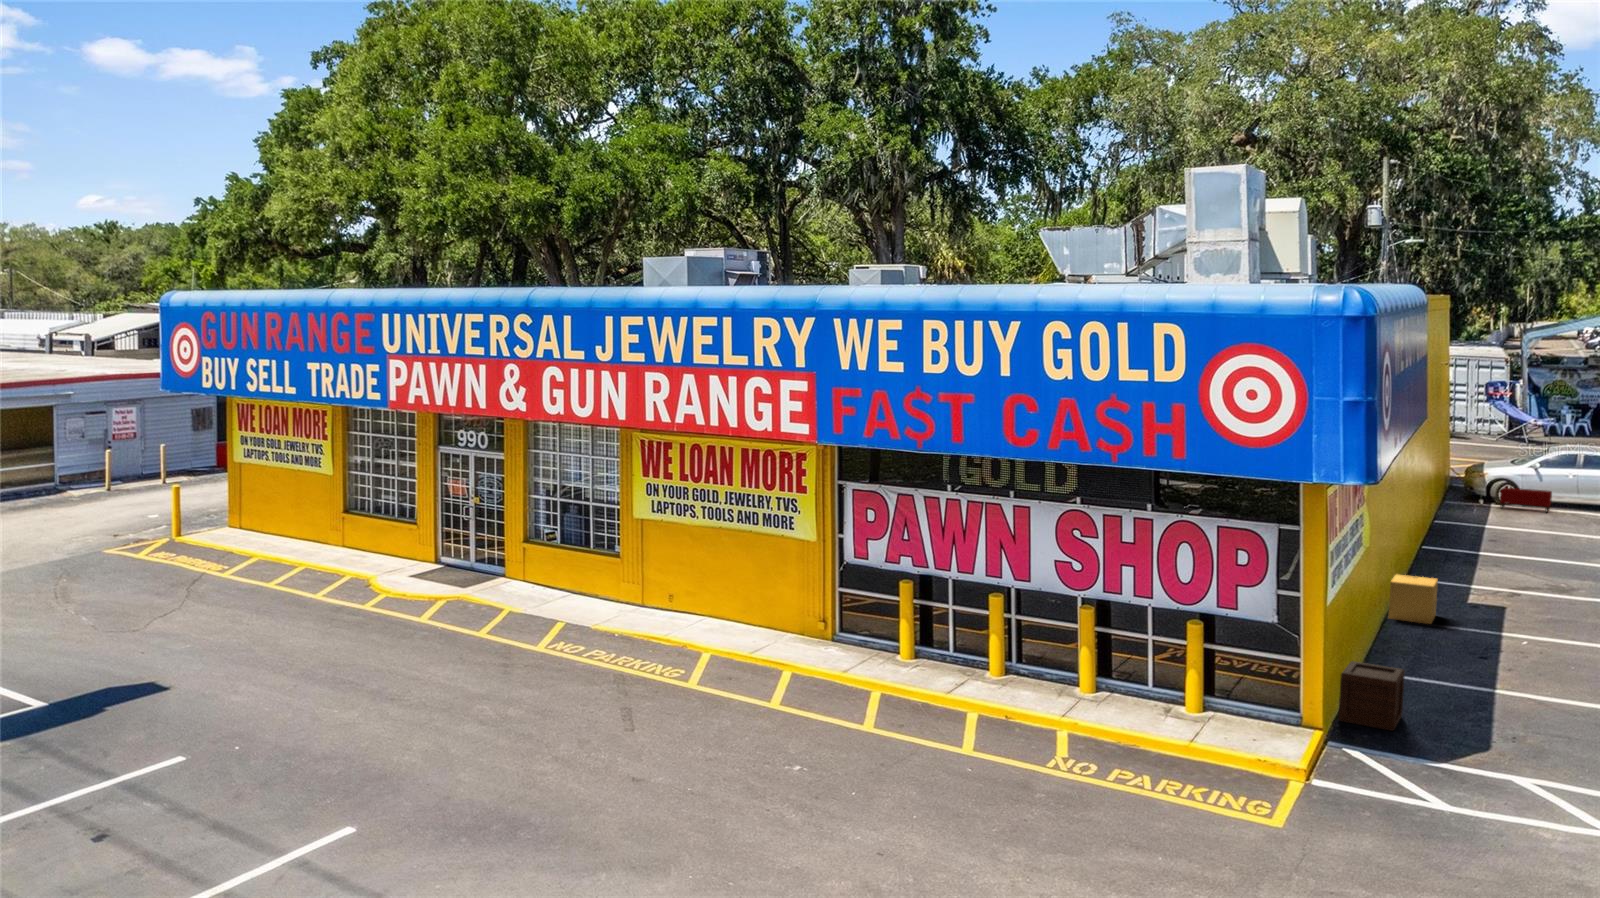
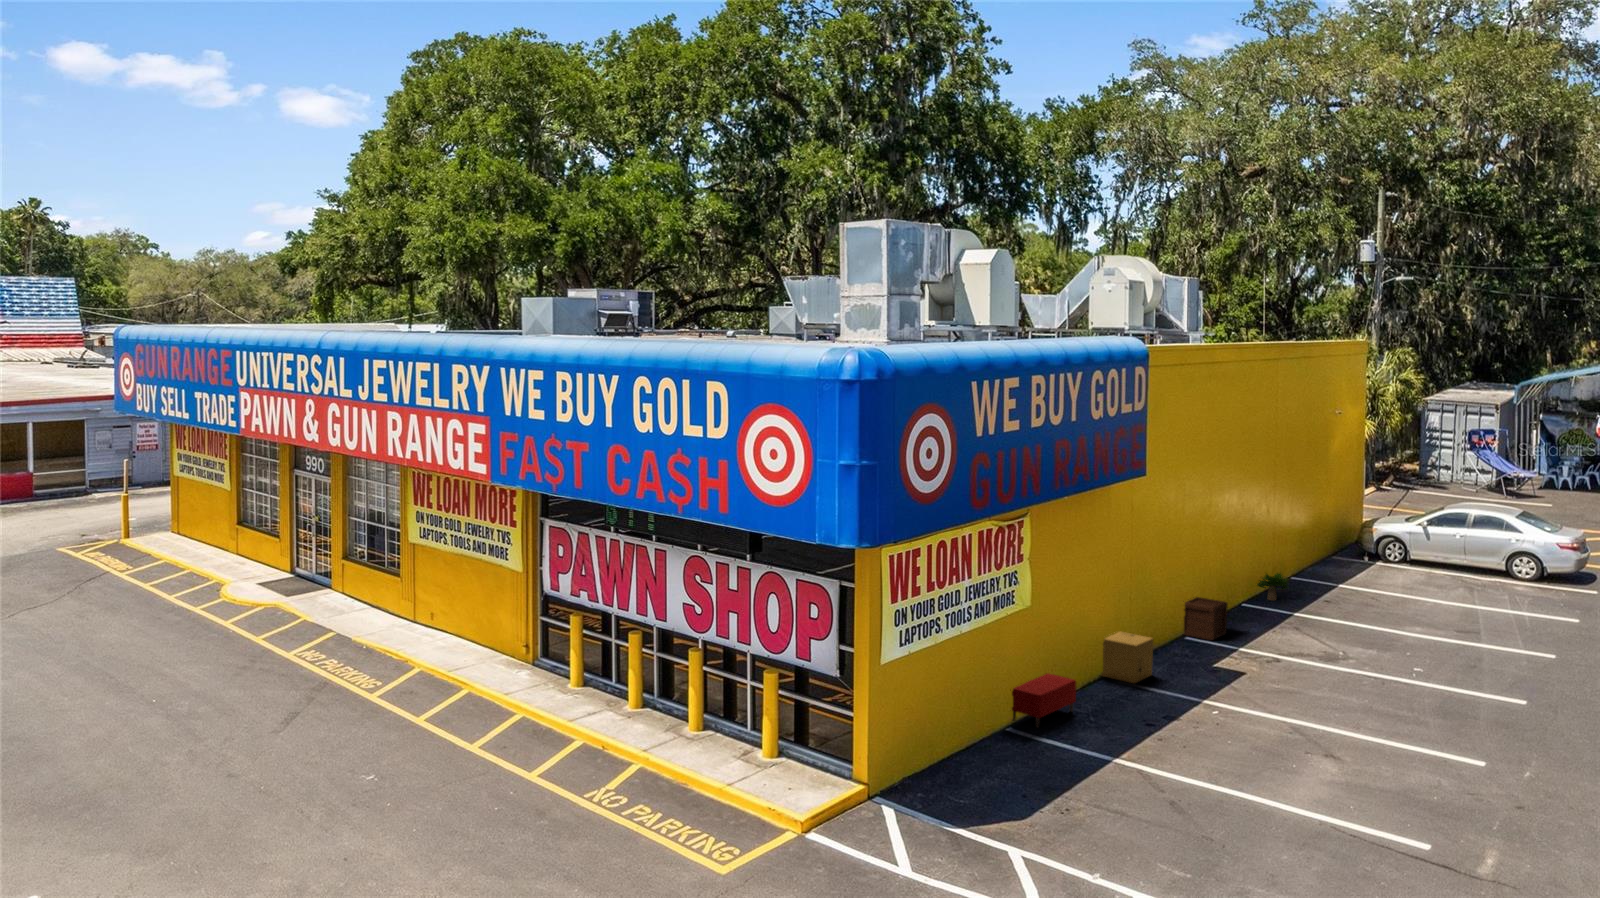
bench: present [1500,487,1552,512] -> present [1012,673,1076,728]
potted plant: none [1427,514,1466,543] -> present [1257,573,1289,601]
wooden crate: present [1338,661,1405,731] -> present [1183,597,1228,641]

